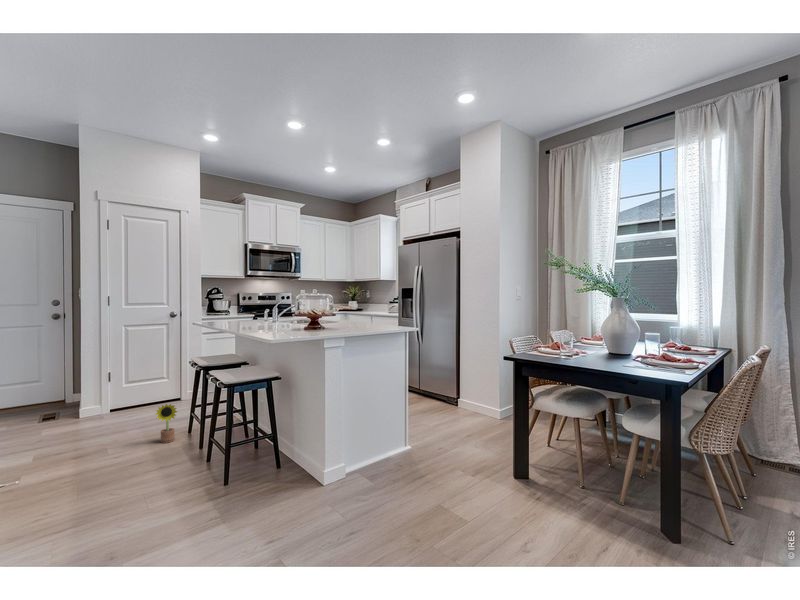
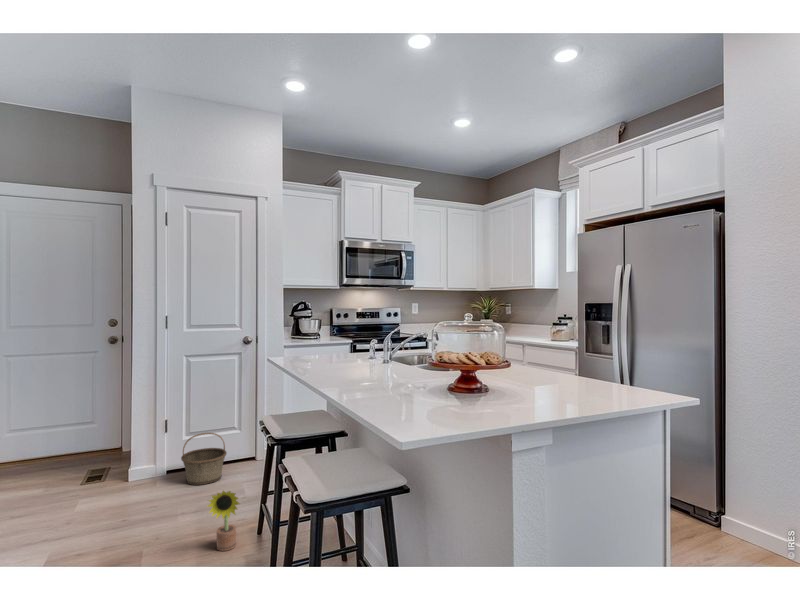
basket: none [124,380,159,416] -> present [181,433,226,485]

